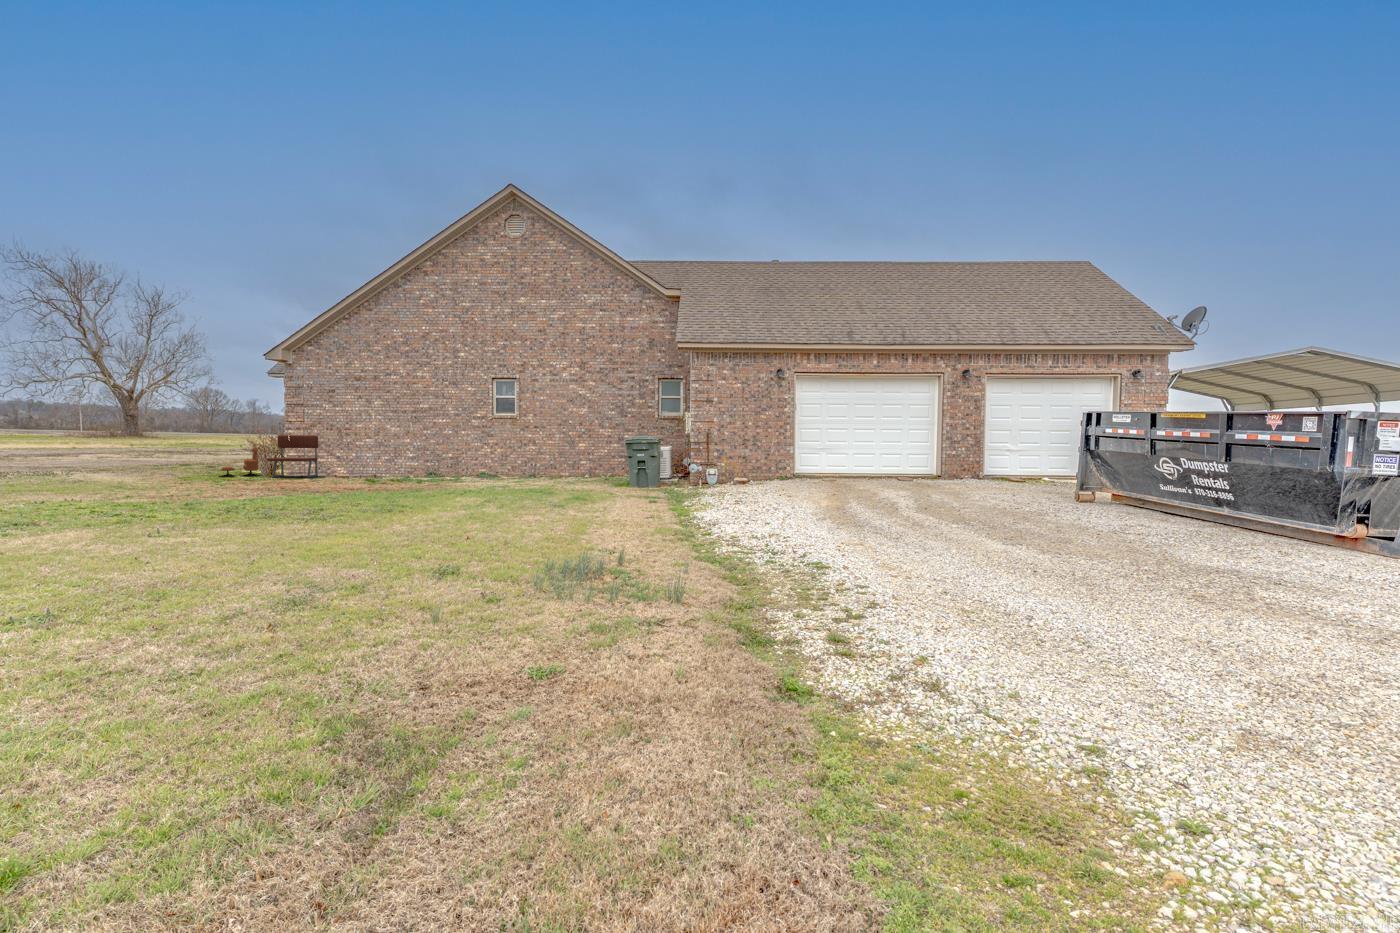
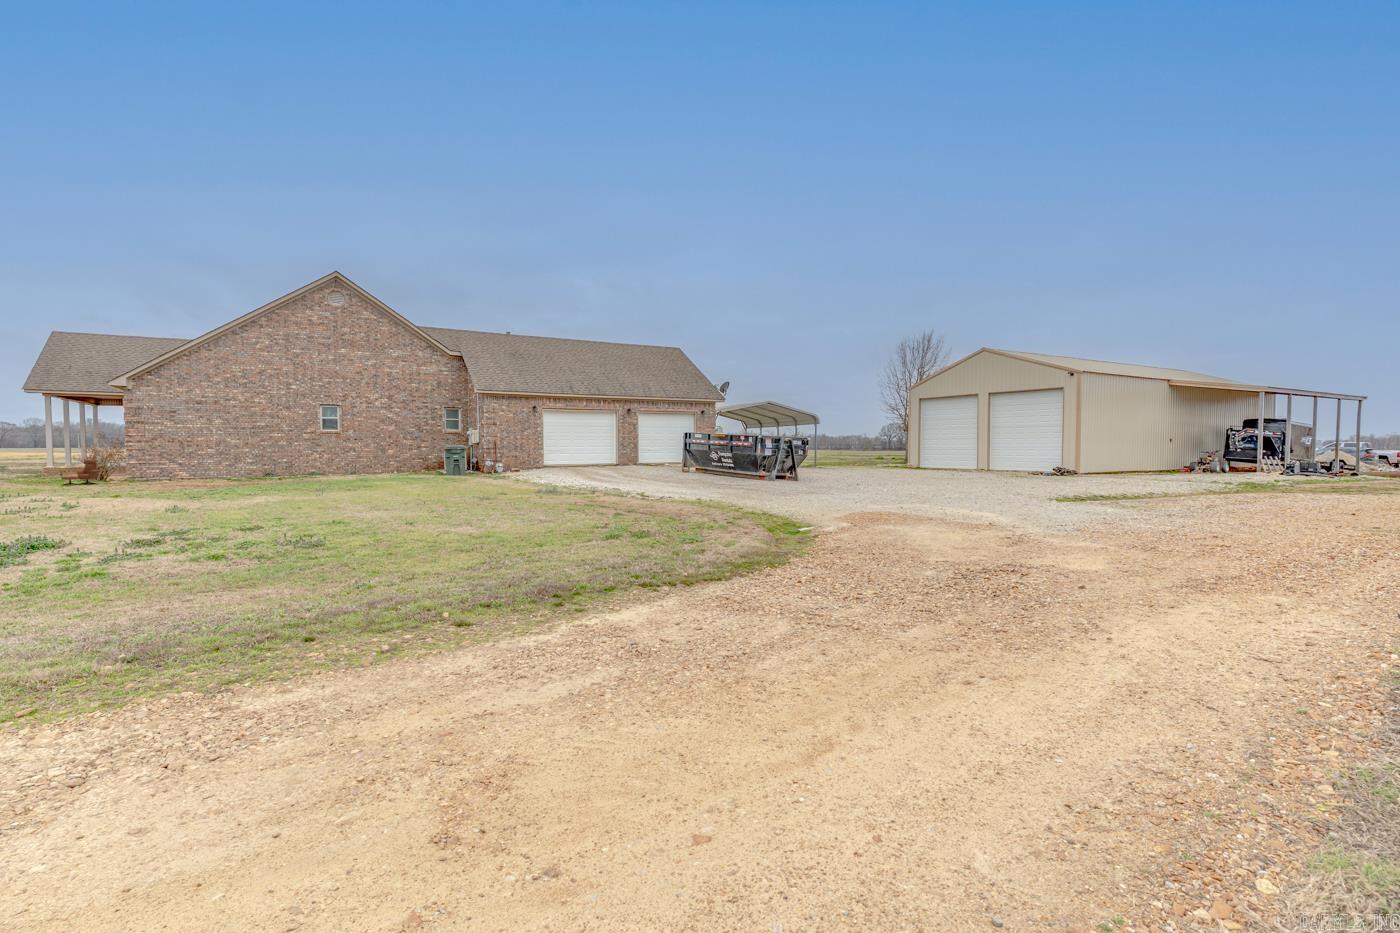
bench: present [267,435,318,477] -> none [120,449,161,484]

